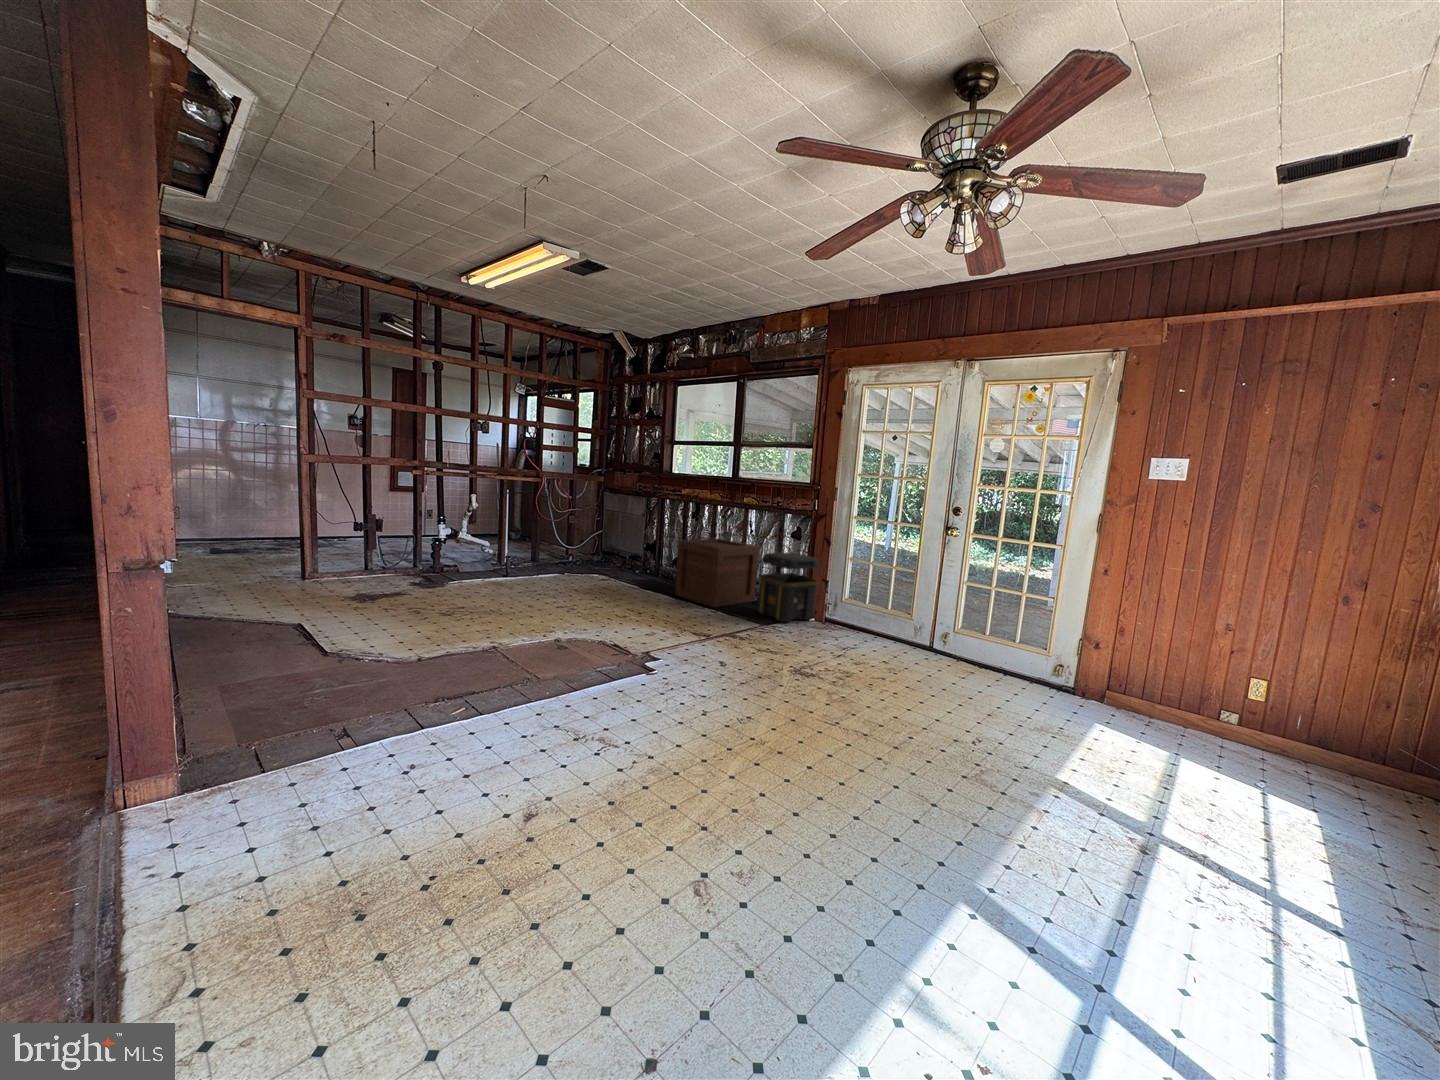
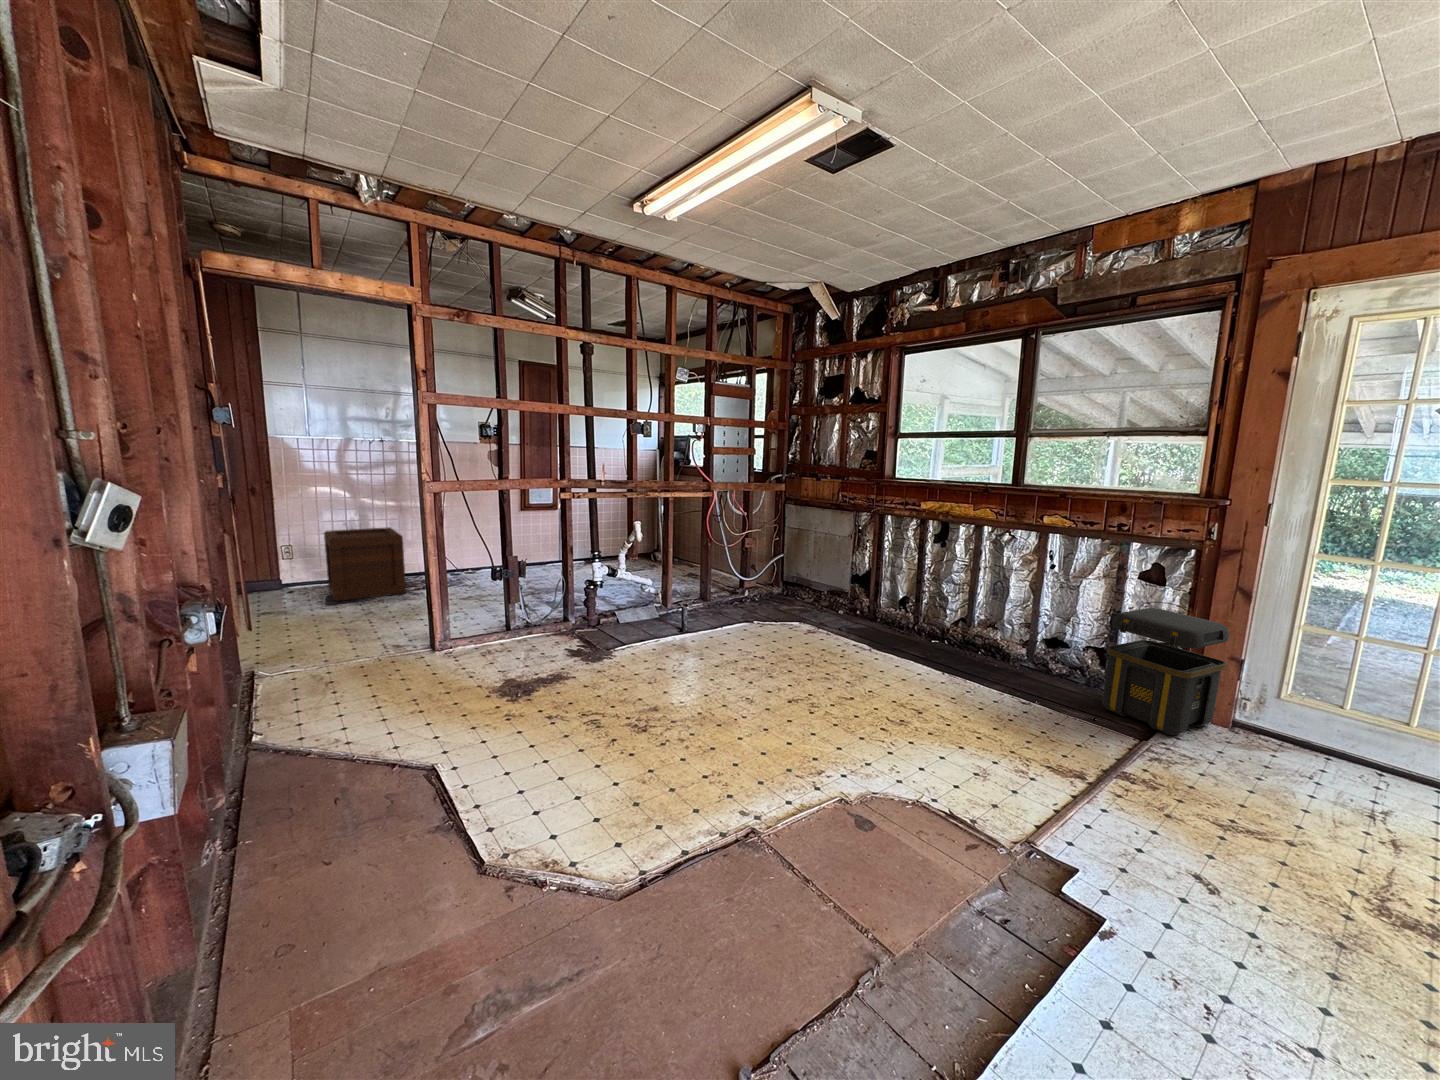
wooden crate: present [675,538,759,608] -> present [324,527,406,602]

